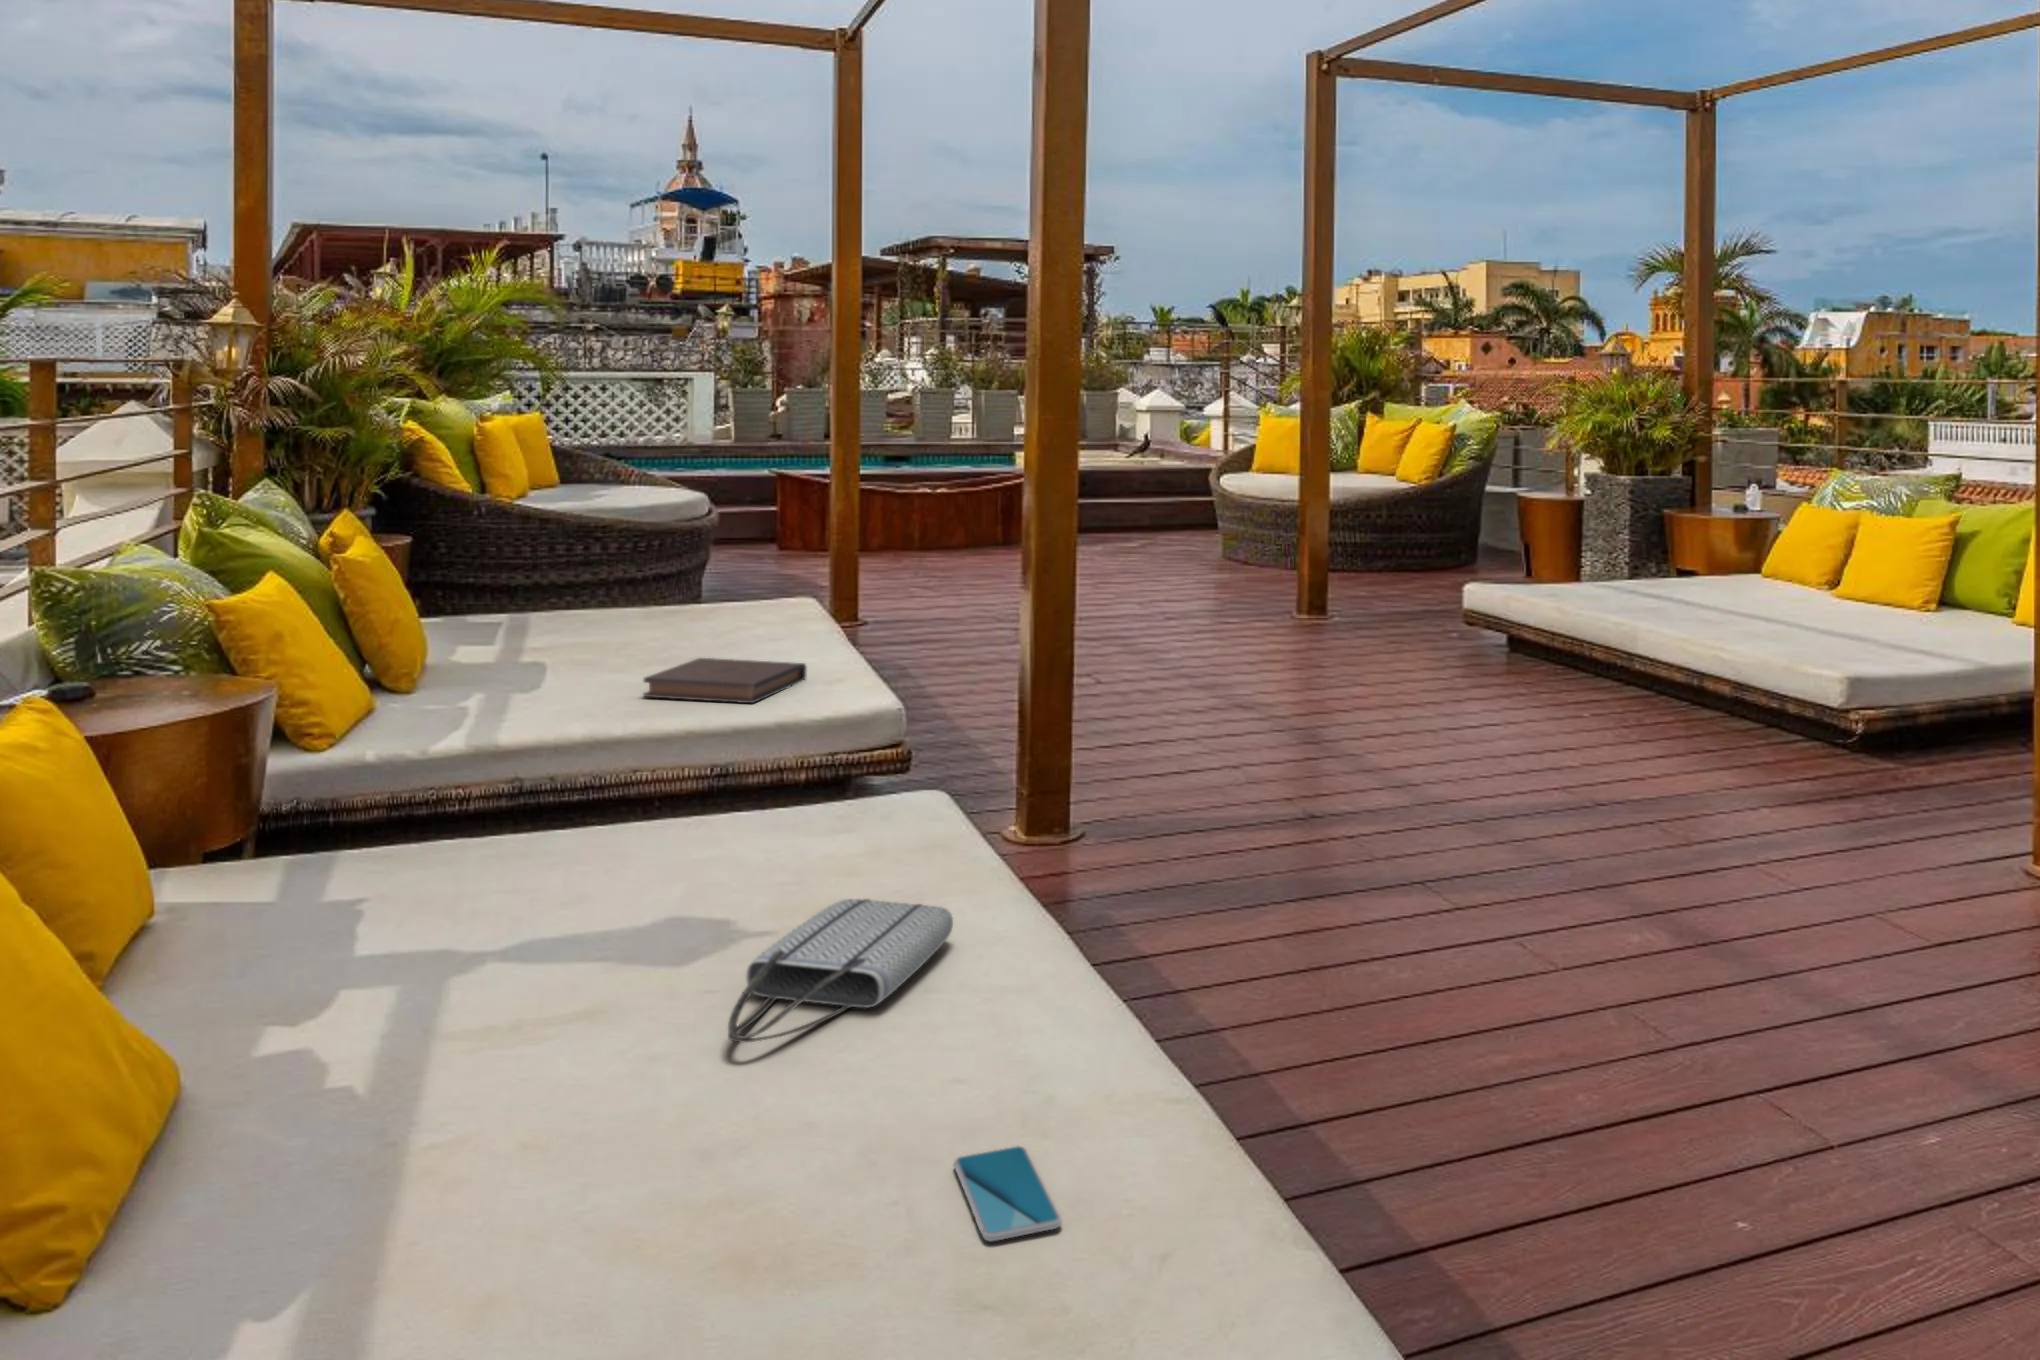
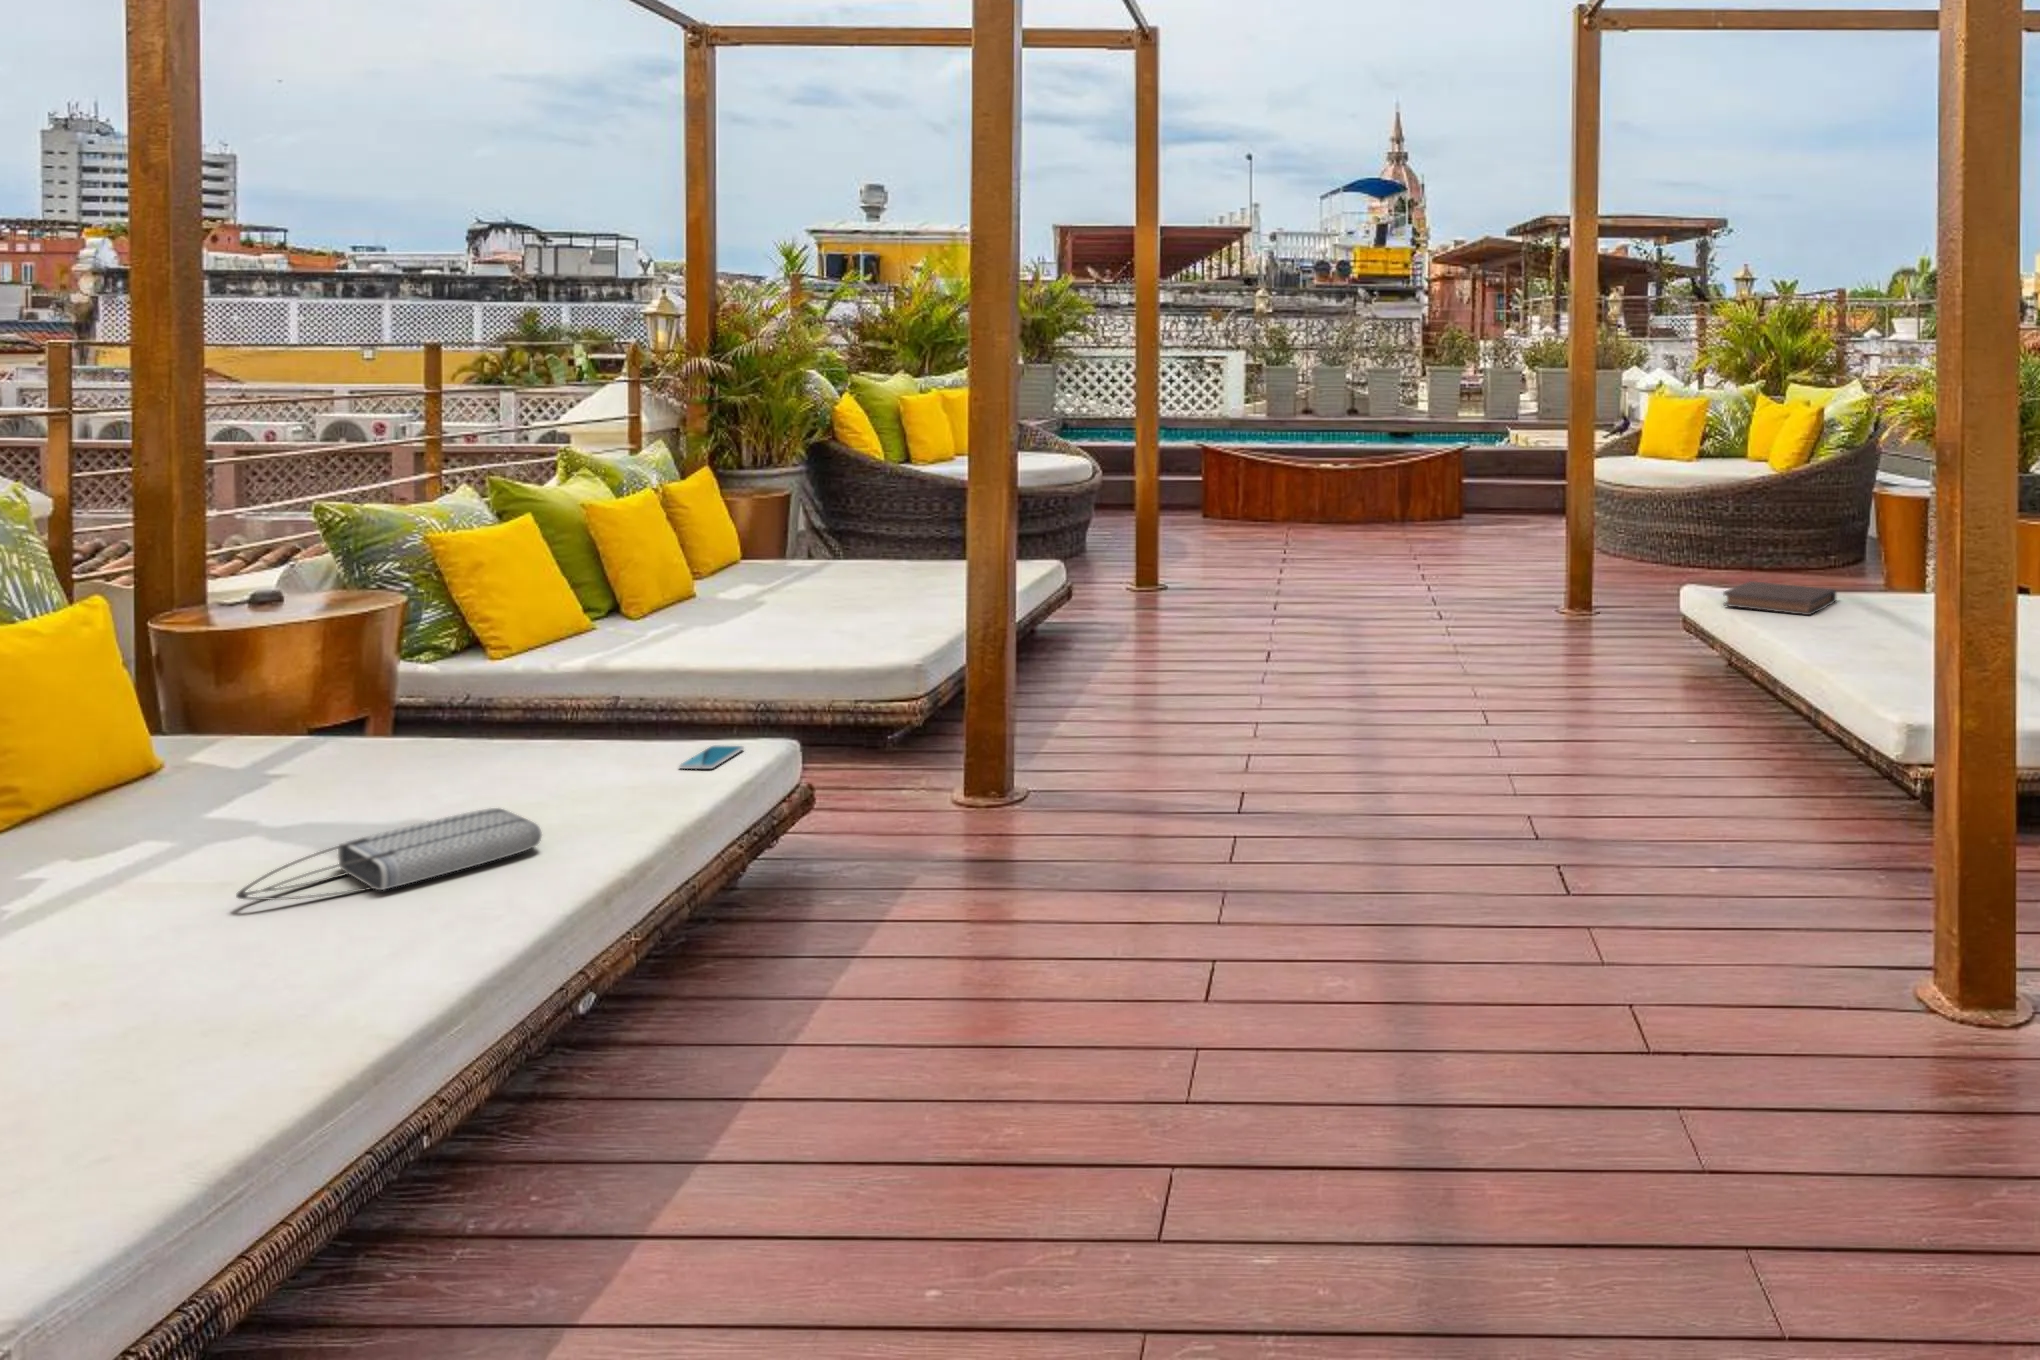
book: present [644,658,807,703] -> present [1723,581,1836,615]
smartphone: present [954,1146,1061,1241] -> present [679,746,744,769]

